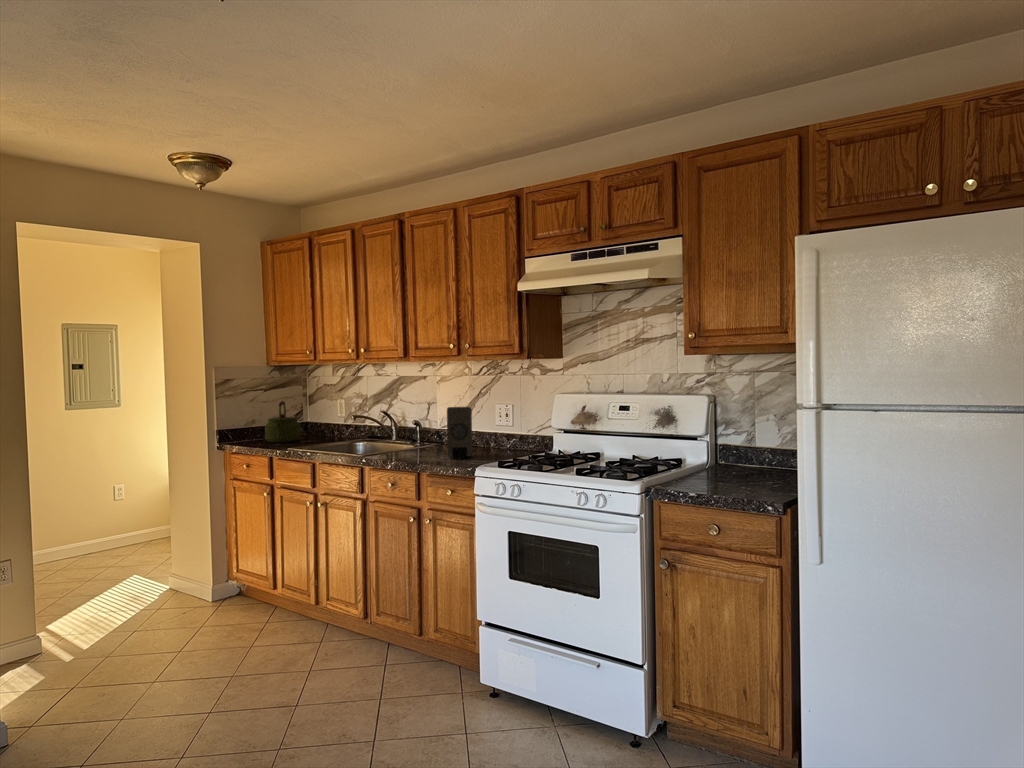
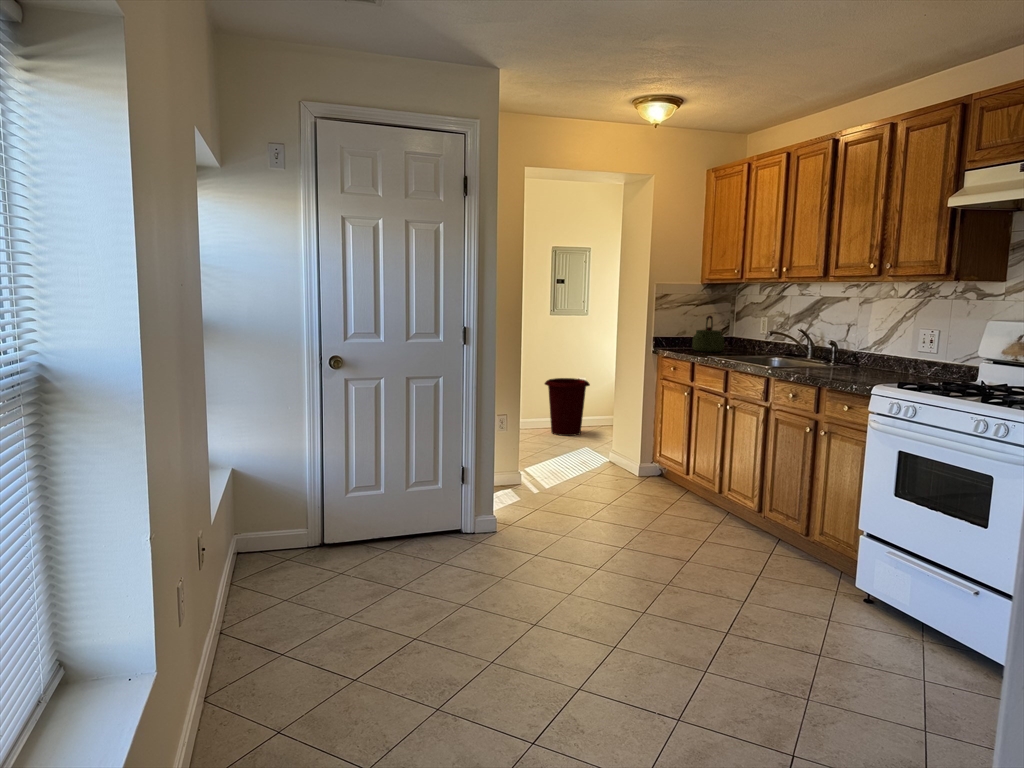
soap dispenser: present [447,407,472,459] -> none [853,327,887,380]
waste bin: none [63,488,131,565] -> present [545,378,590,436]

